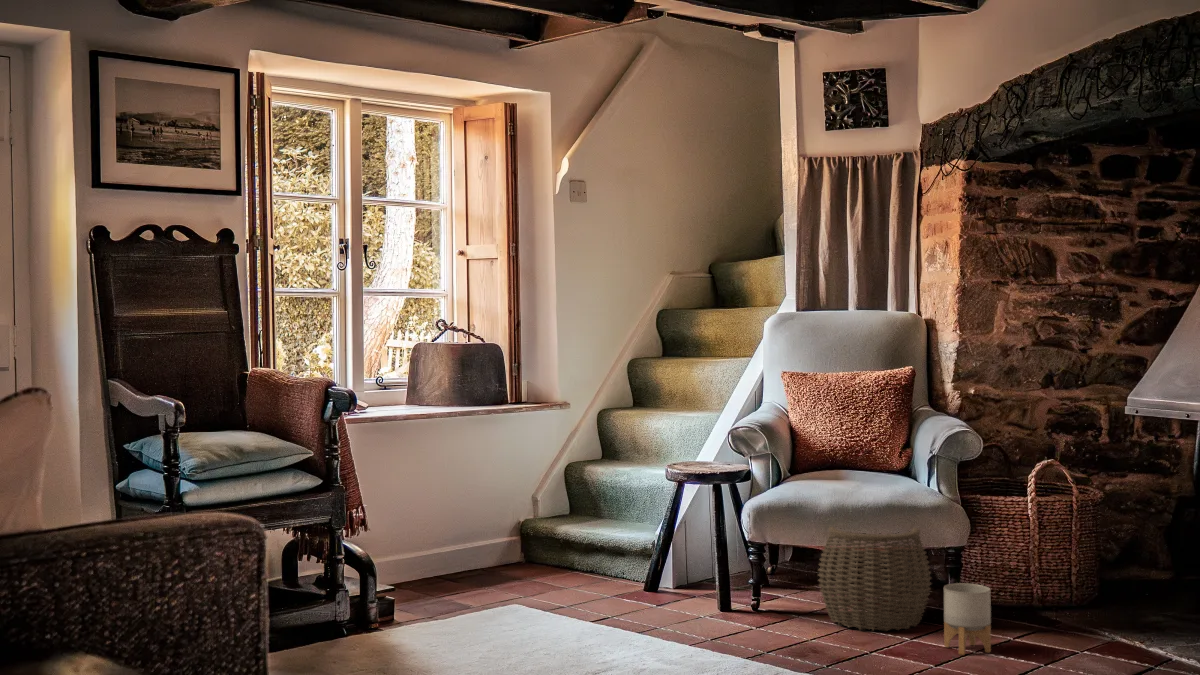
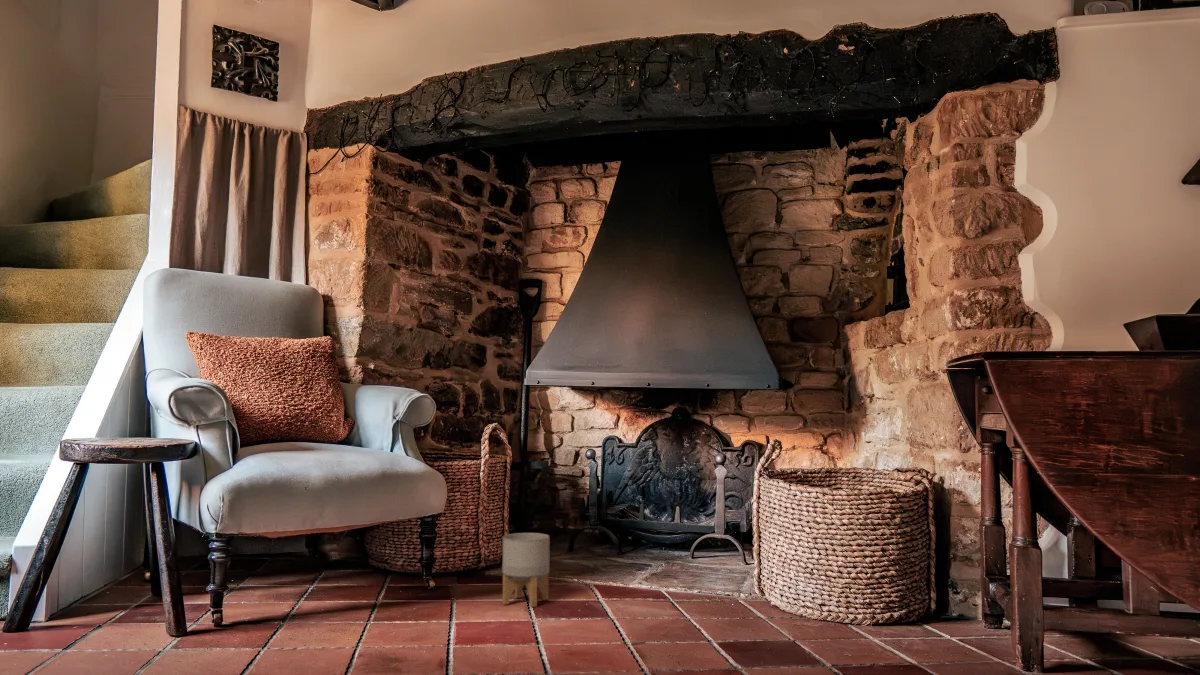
woven basket: present [818,527,931,631] -> none [320,488,448,611]

